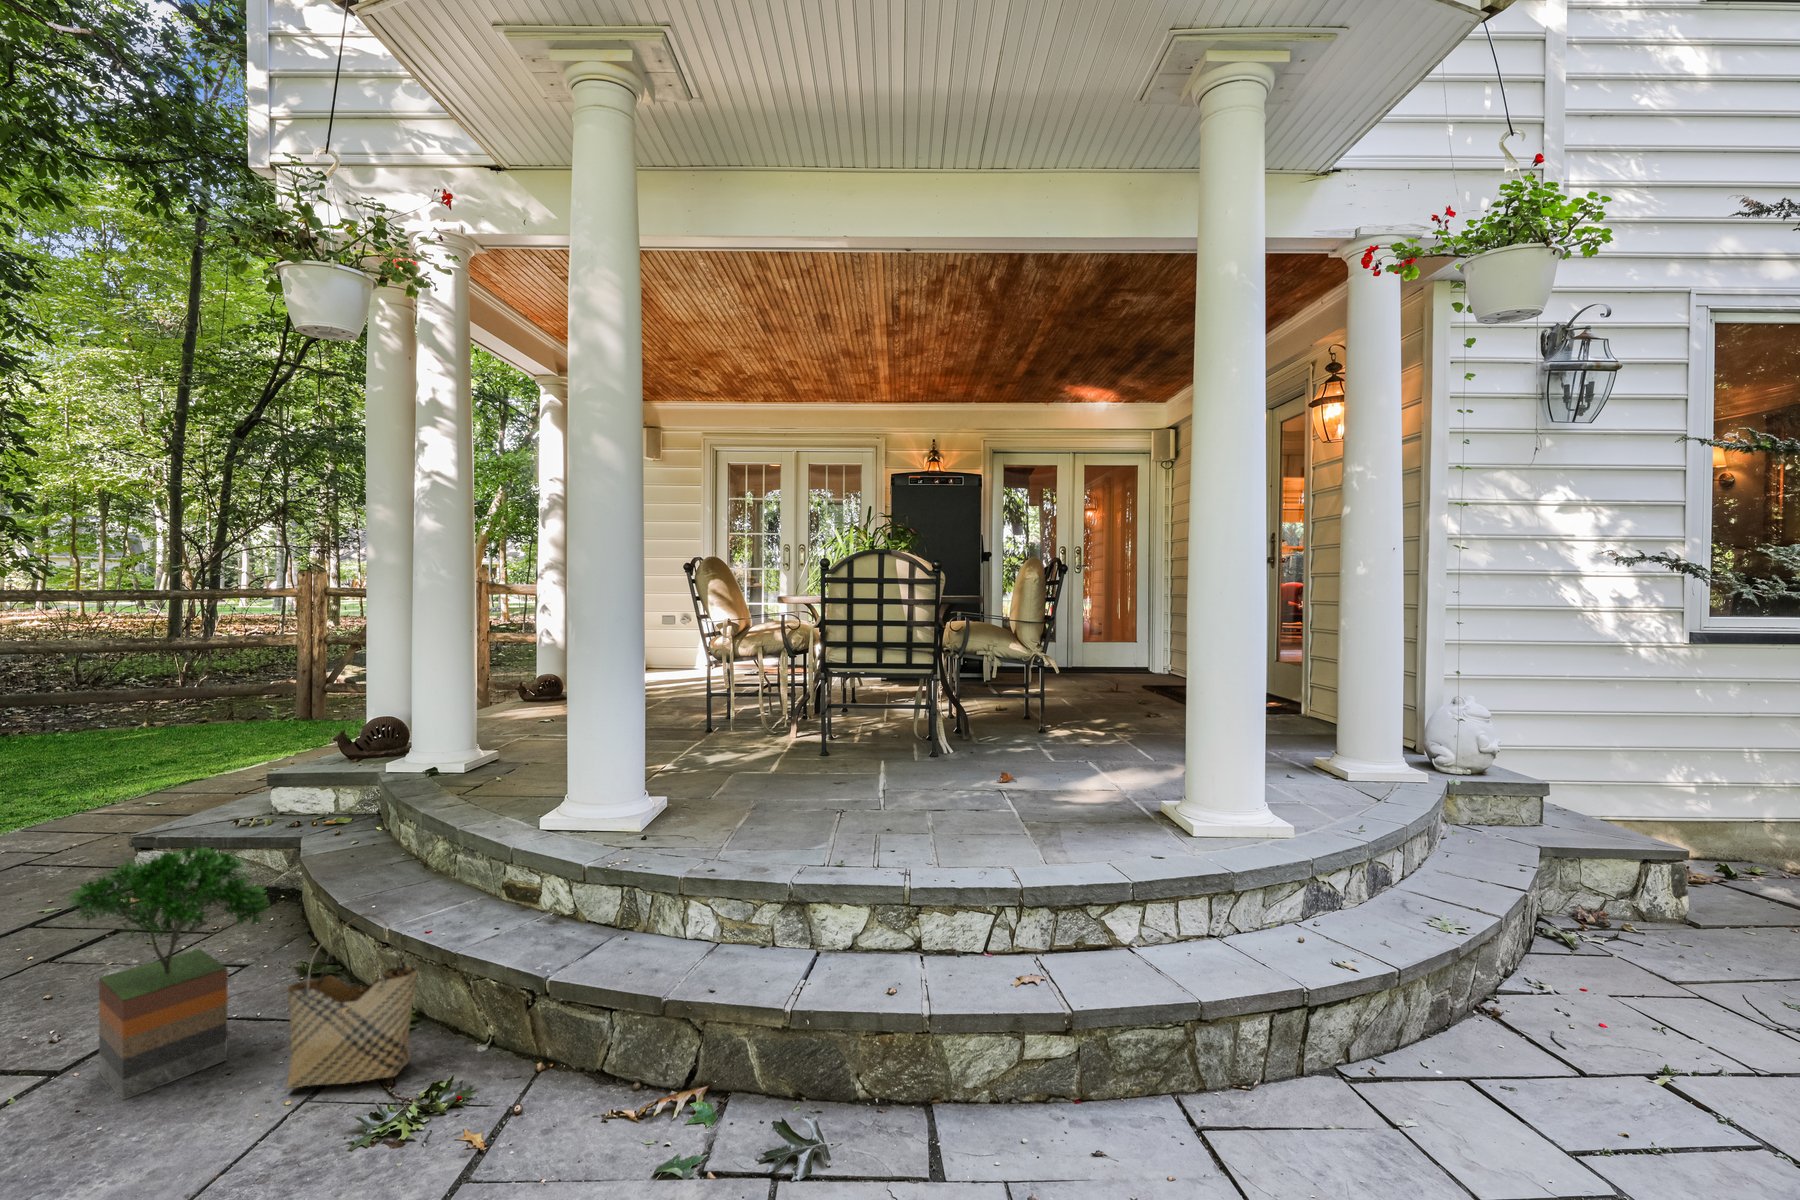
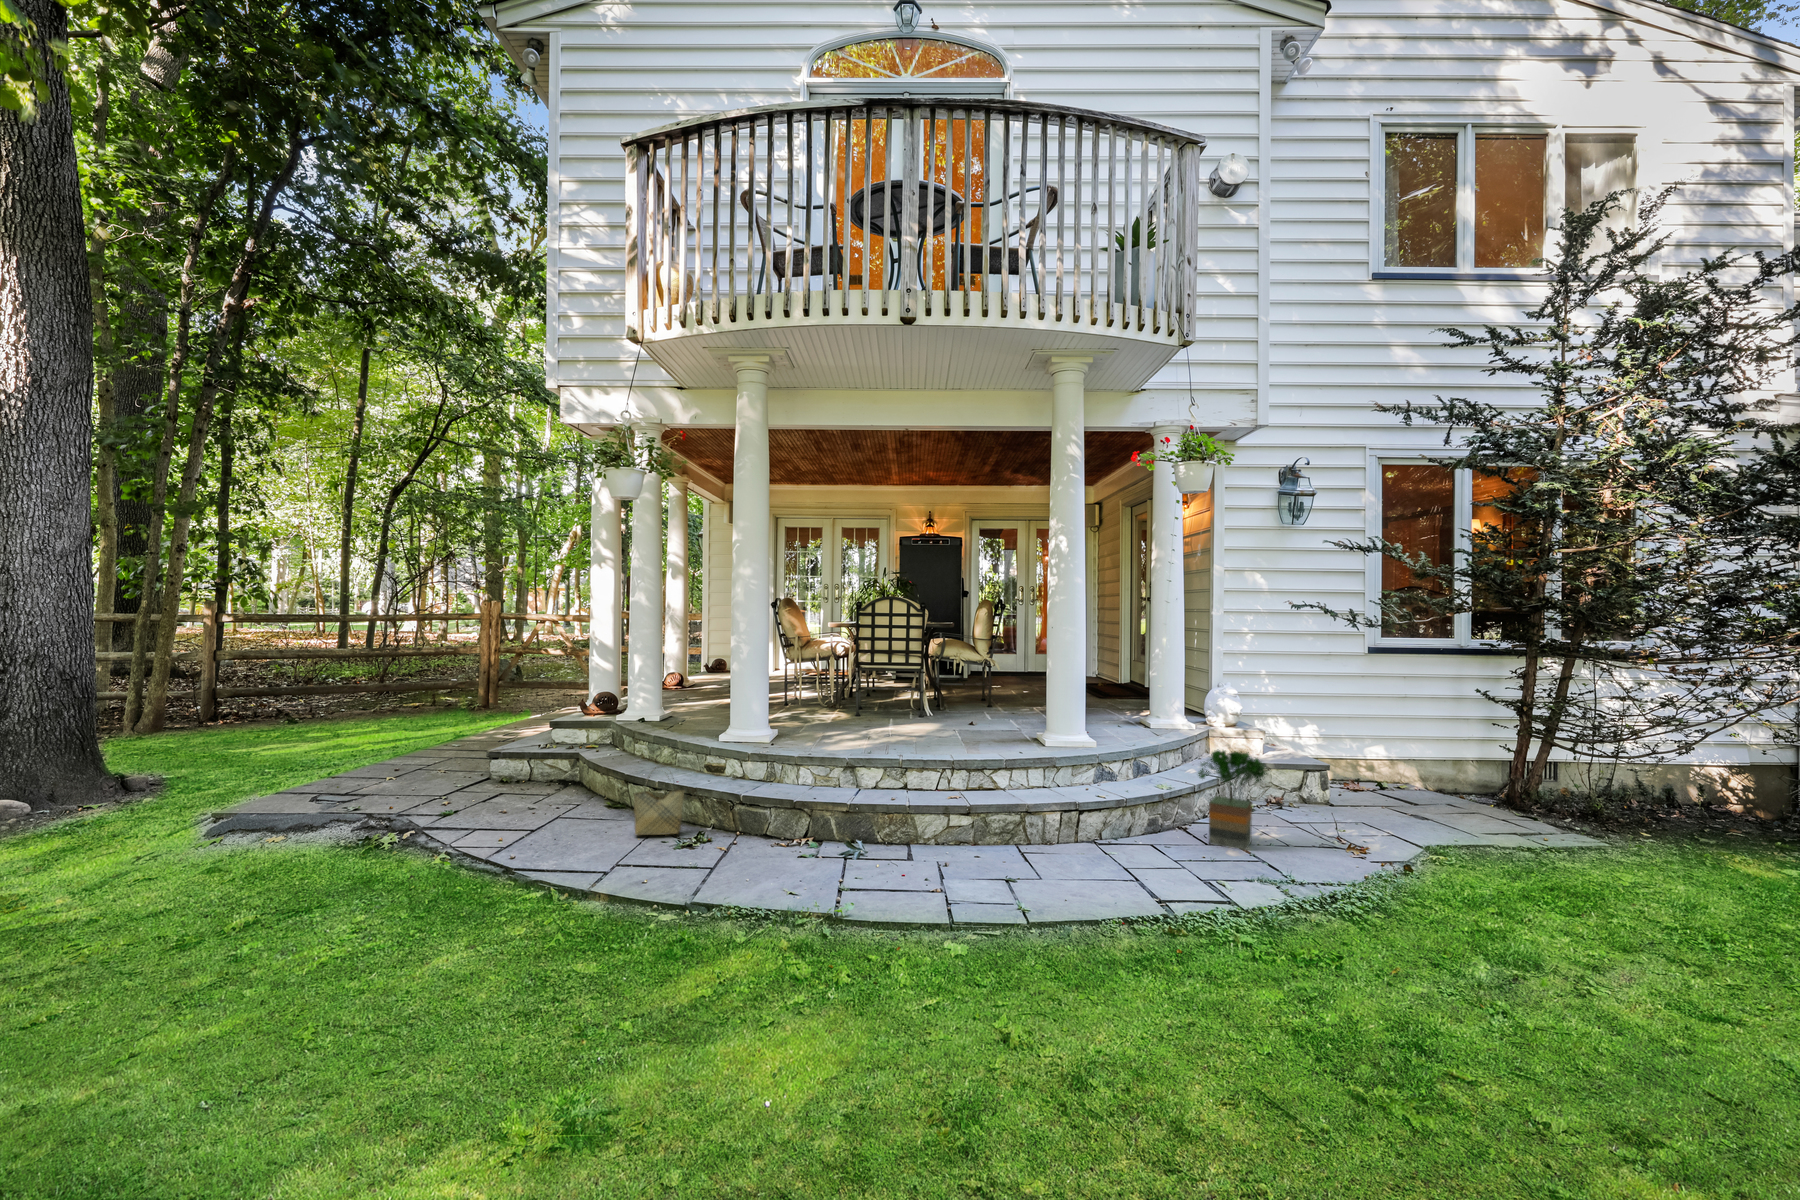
potted tree: present [67,847,268,1100] -> present [1198,750,1267,850]

